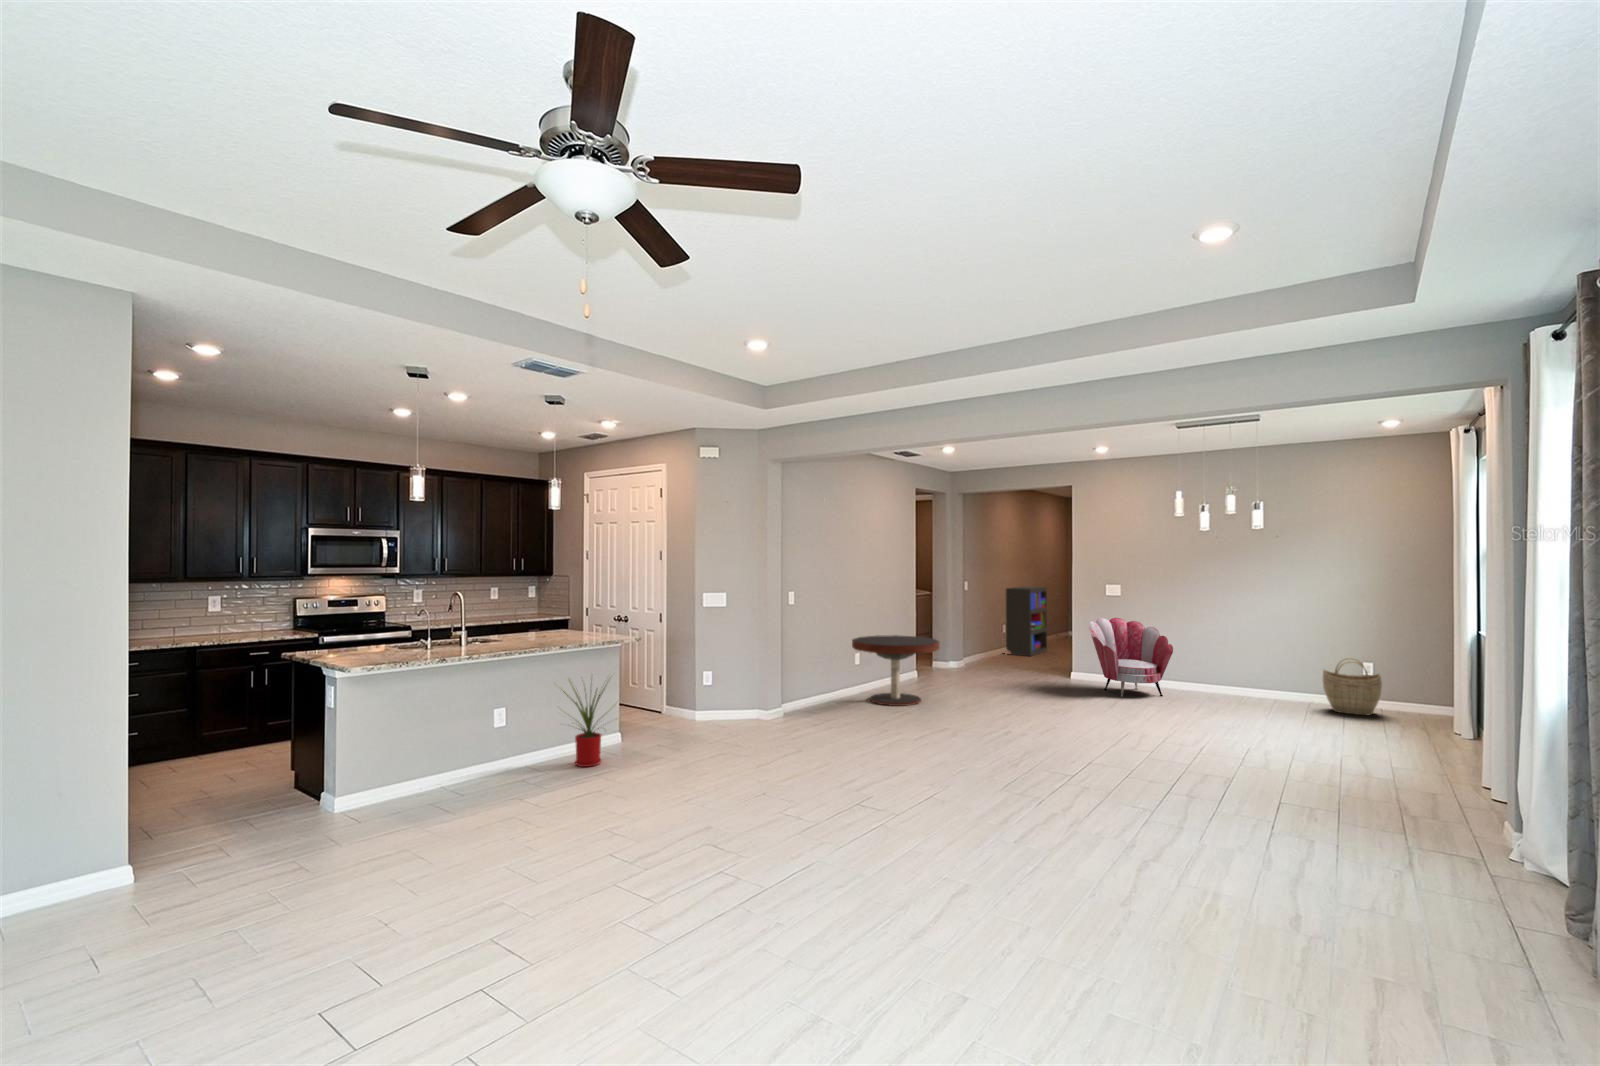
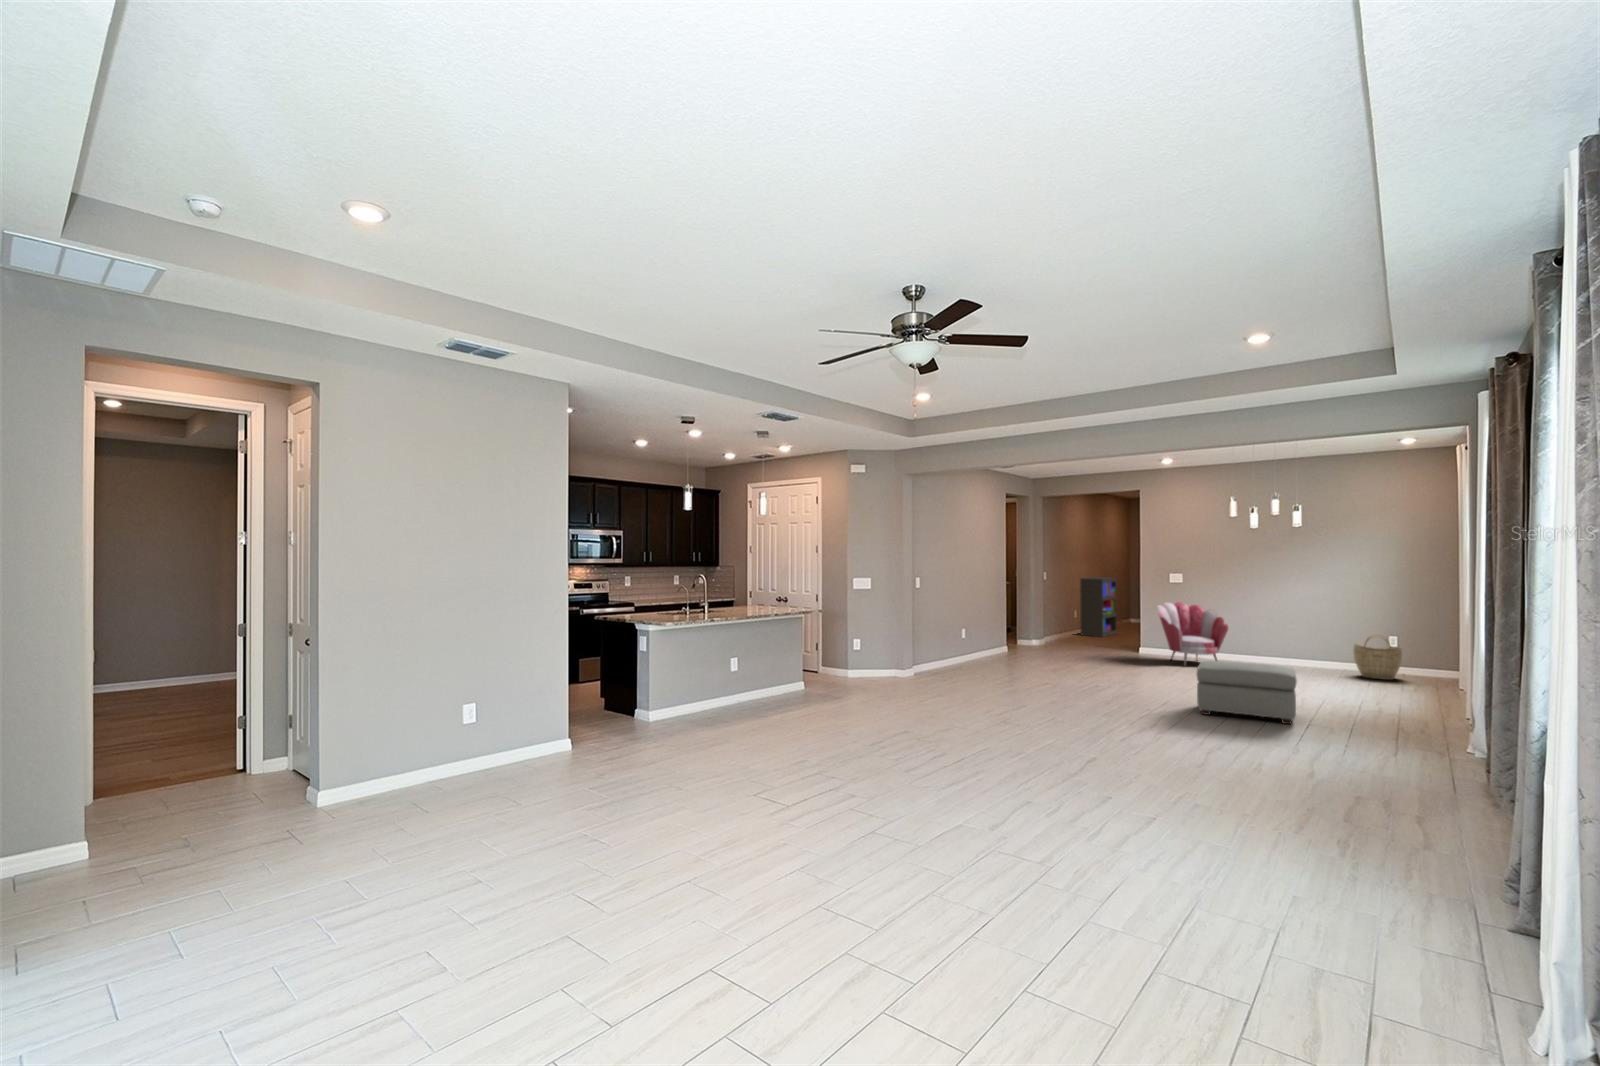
coffee table: present [852,635,940,706] -> none [963,615,1035,669]
house plant: present [563,681,608,767] -> none [768,631,818,701]
ottoman: none [1134,705,1270,799] -> present [1197,661,1297,724]

